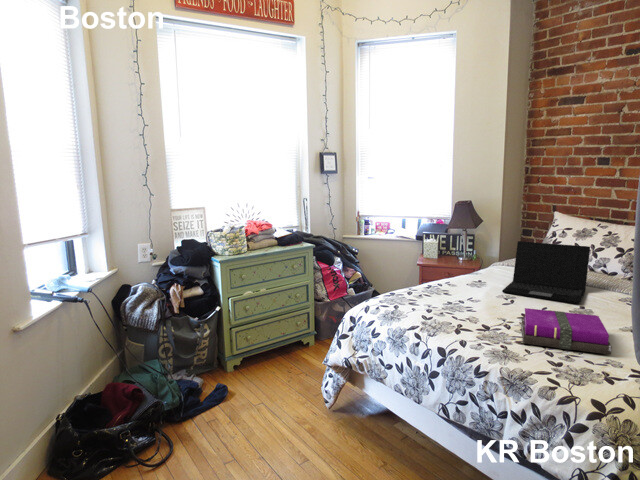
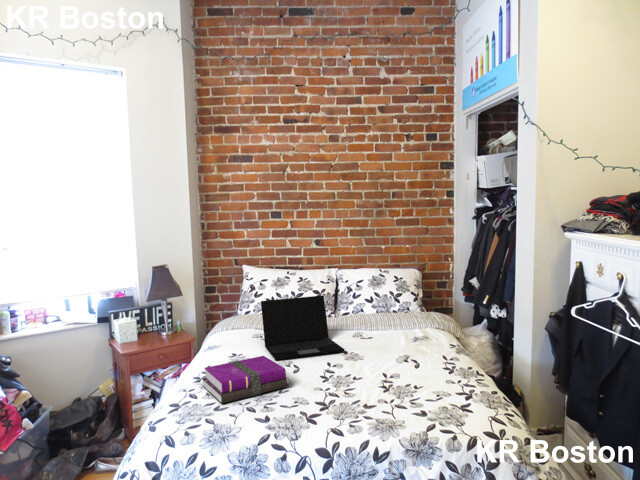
notebook: present [521,308,612,355] -> present [202,356,289,404]

